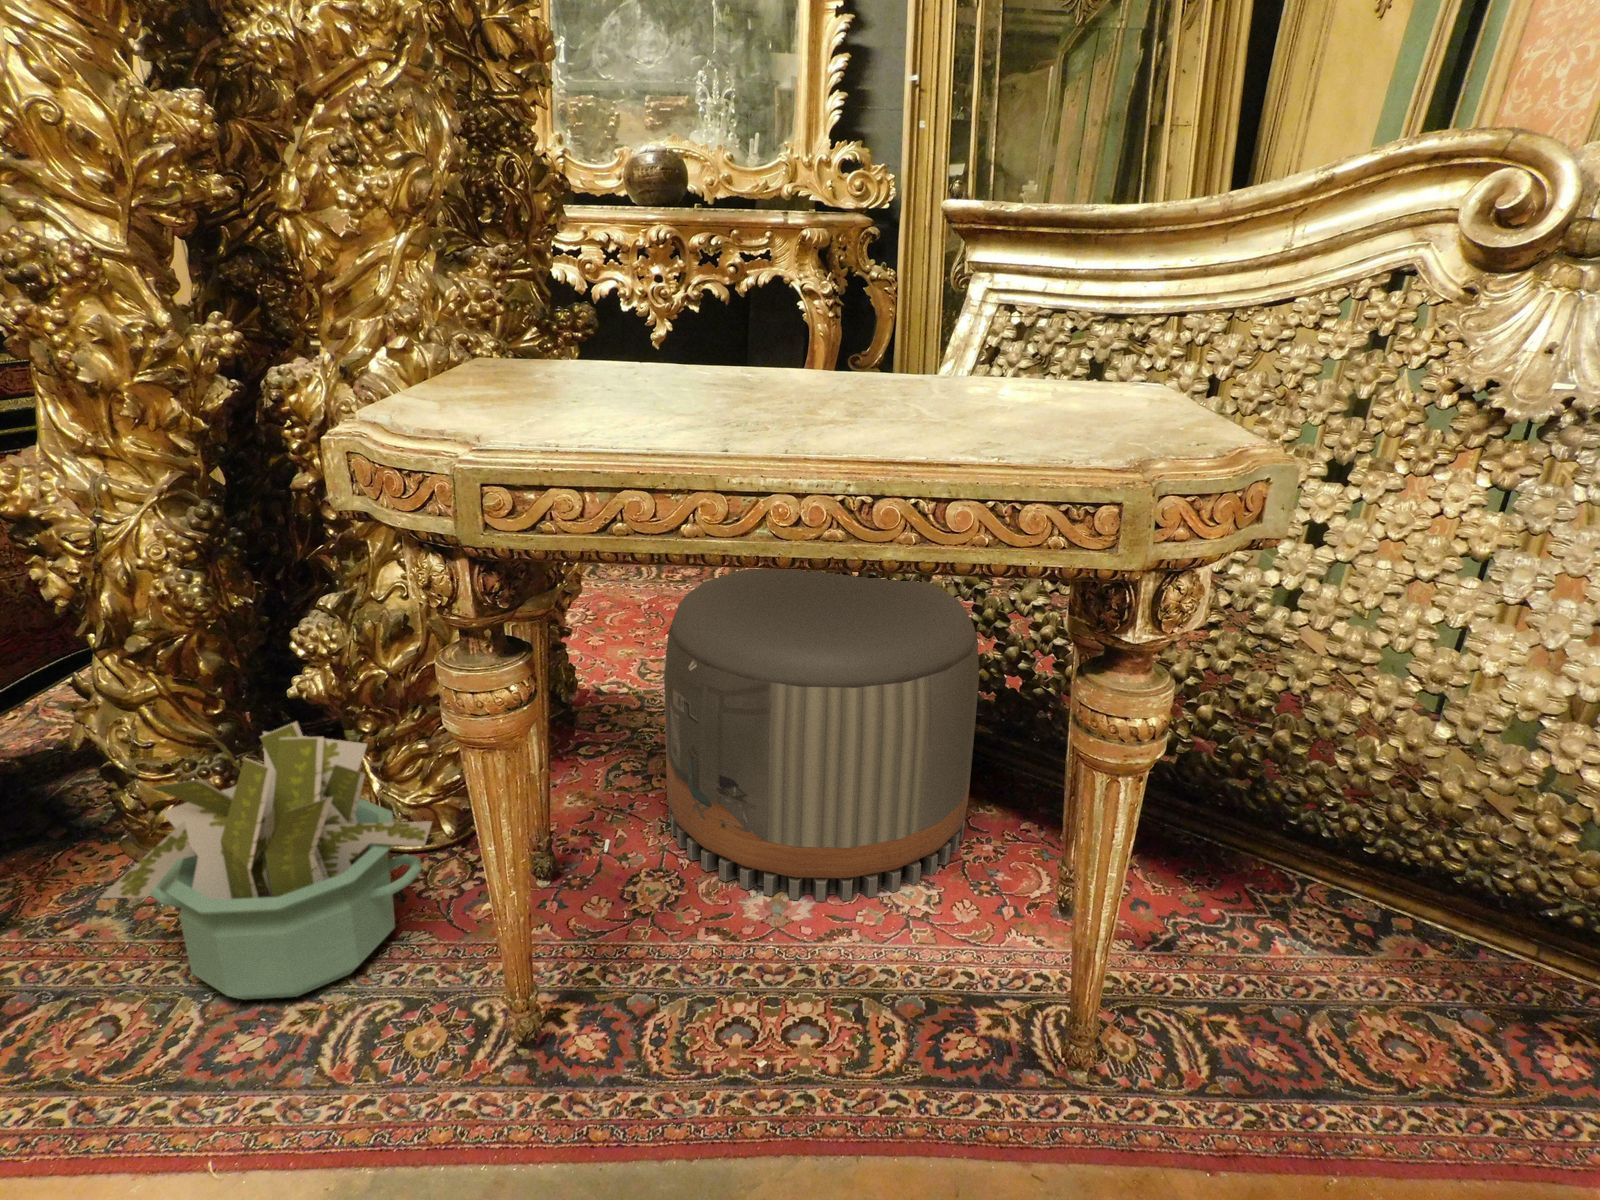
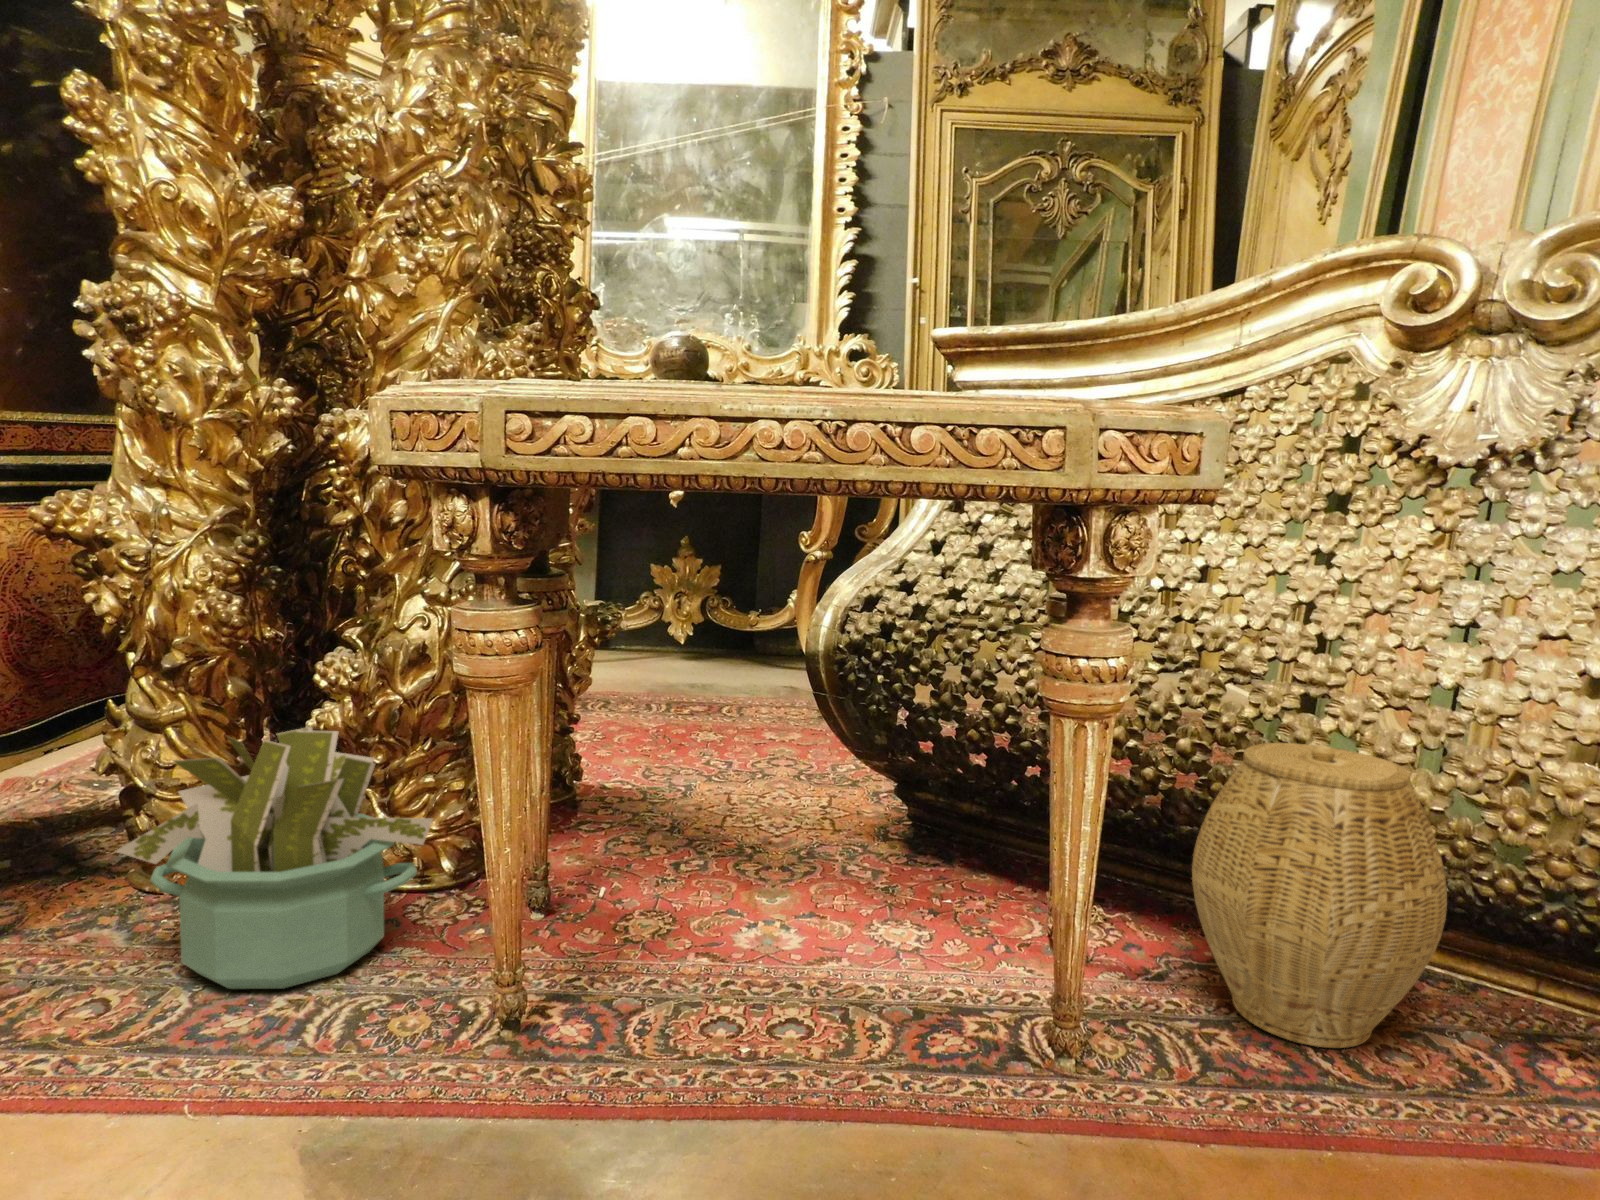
pouf: present [664,567,979,902] -> none [661,627,971,936]
woven basket: none [1207,729,1471,1037] -> present [1192,743,1447,1048]

